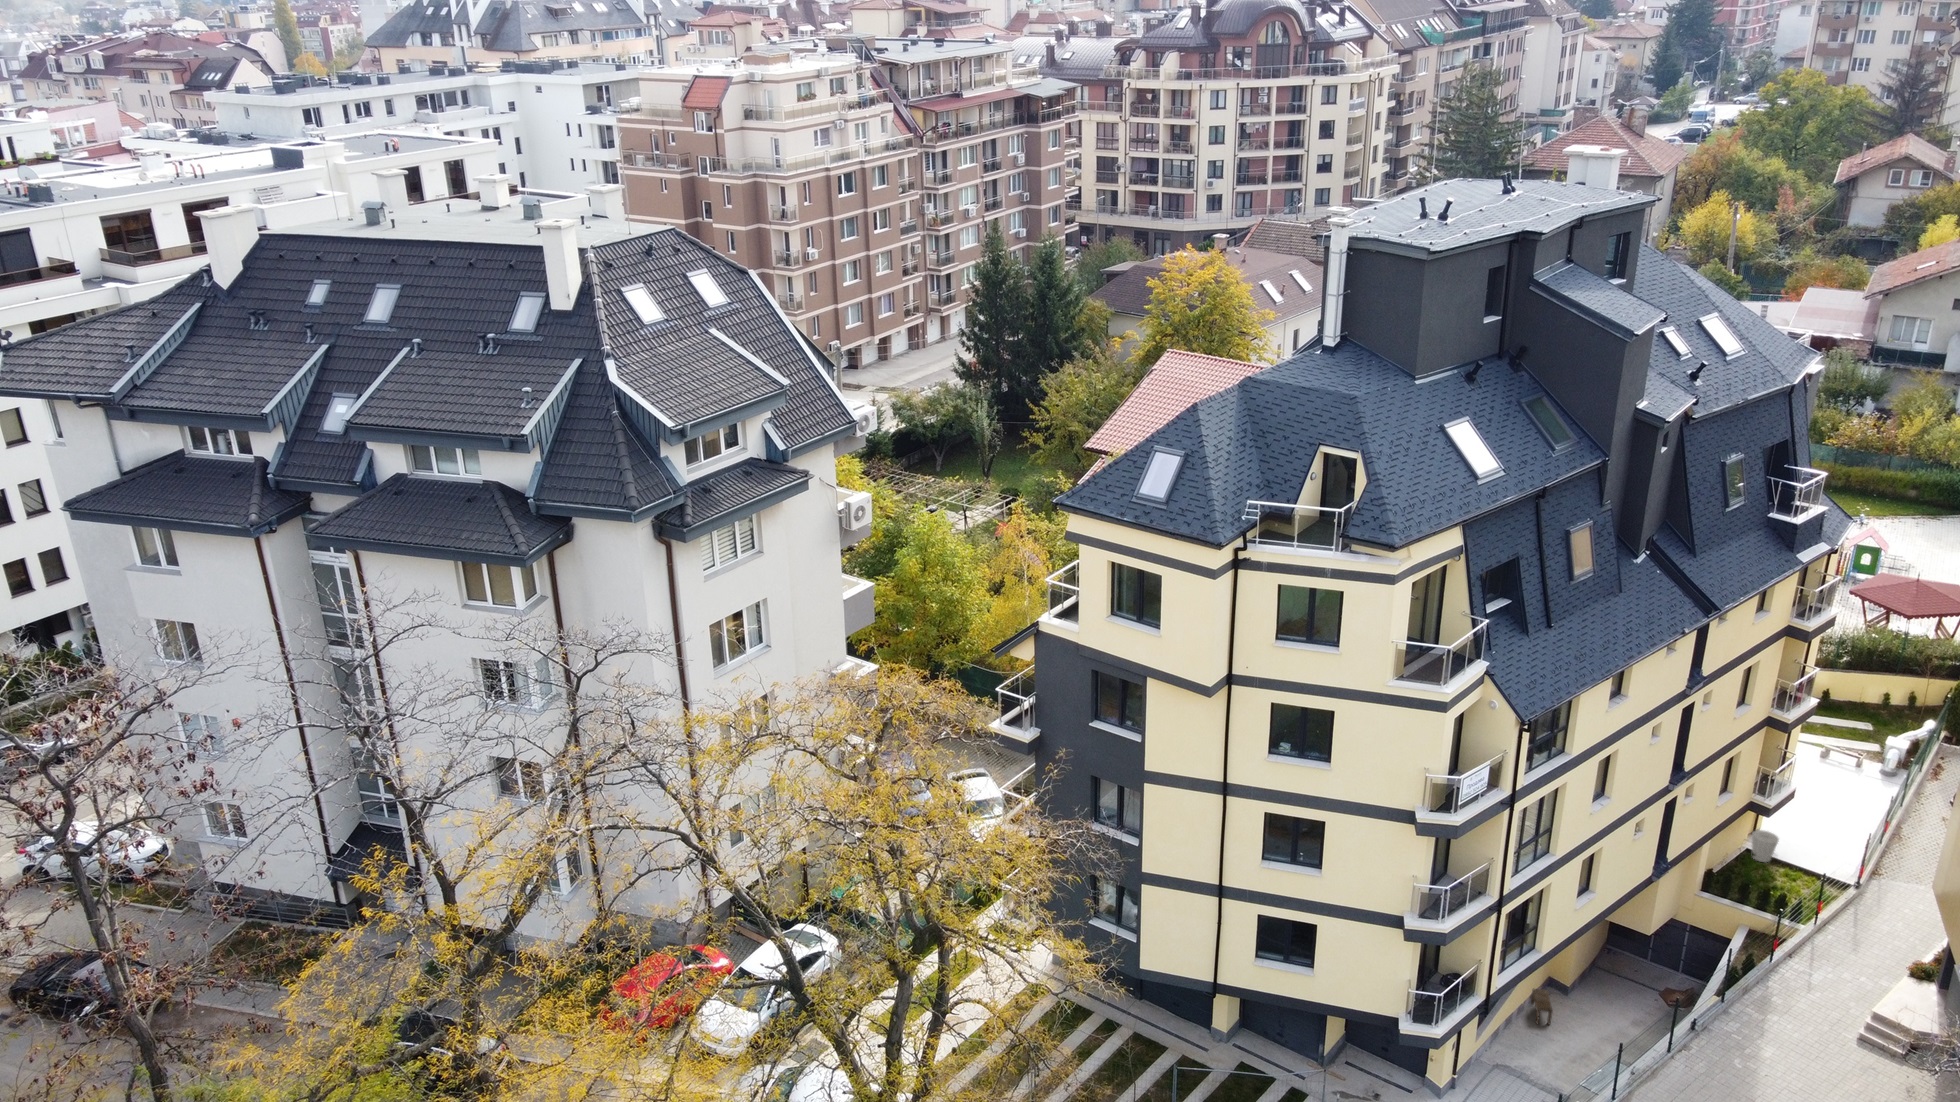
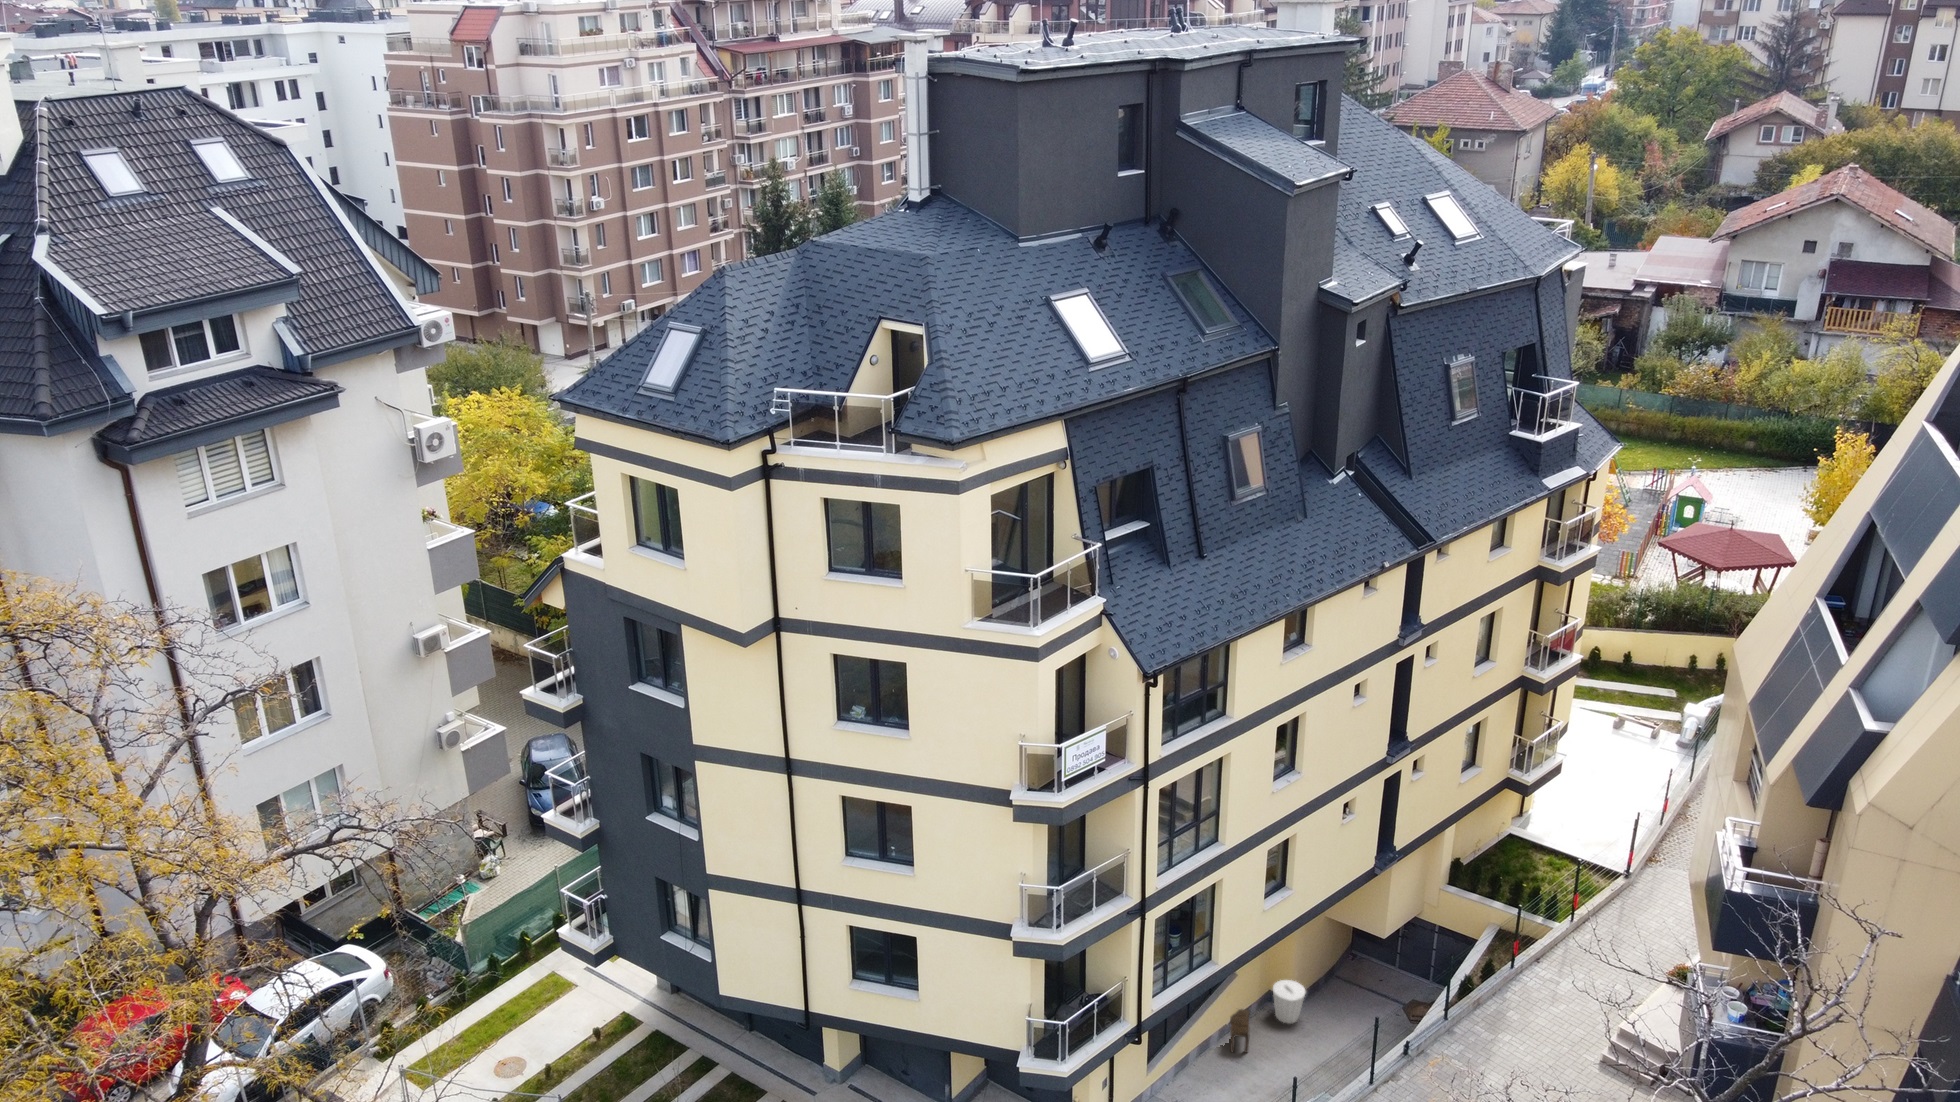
trash can: present [1752,830,1779,862] -> present [1273,980,1305,1023]

